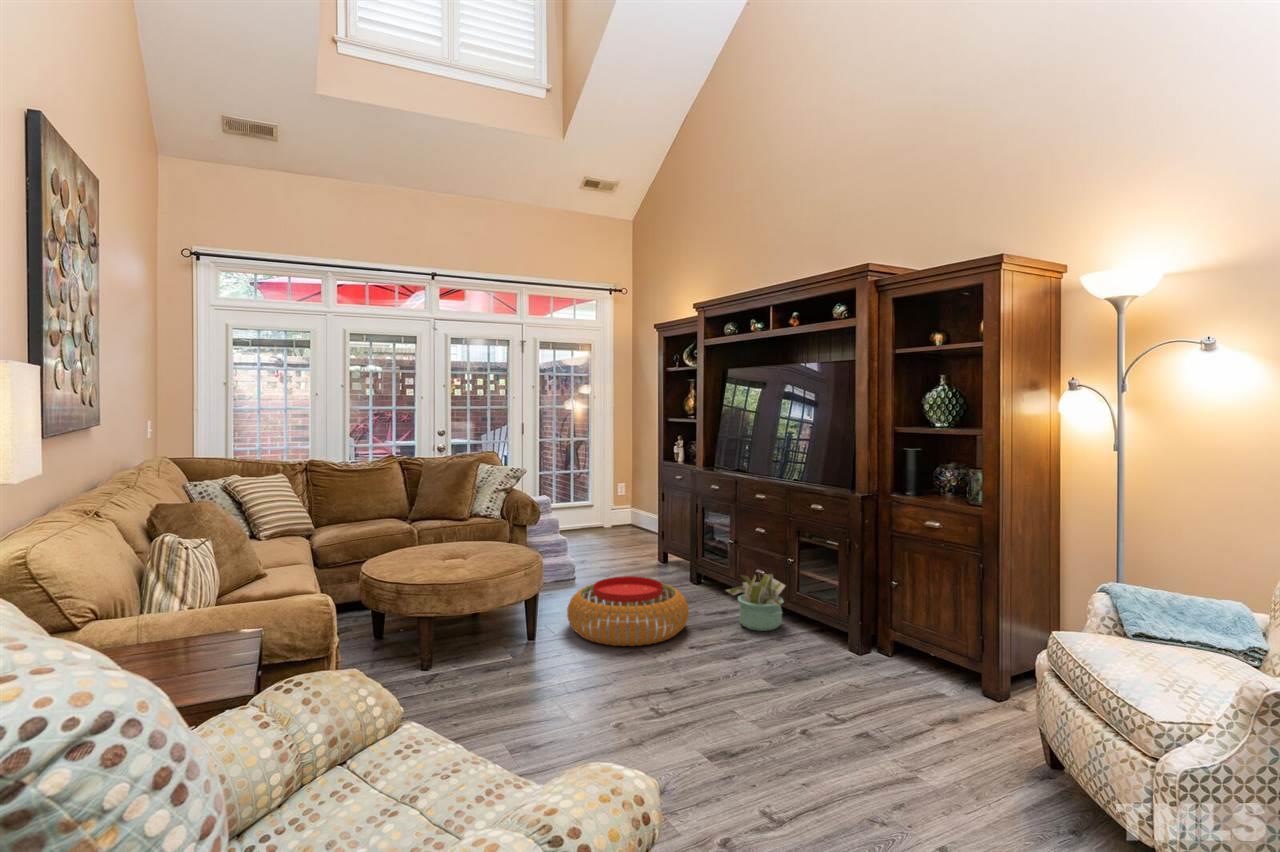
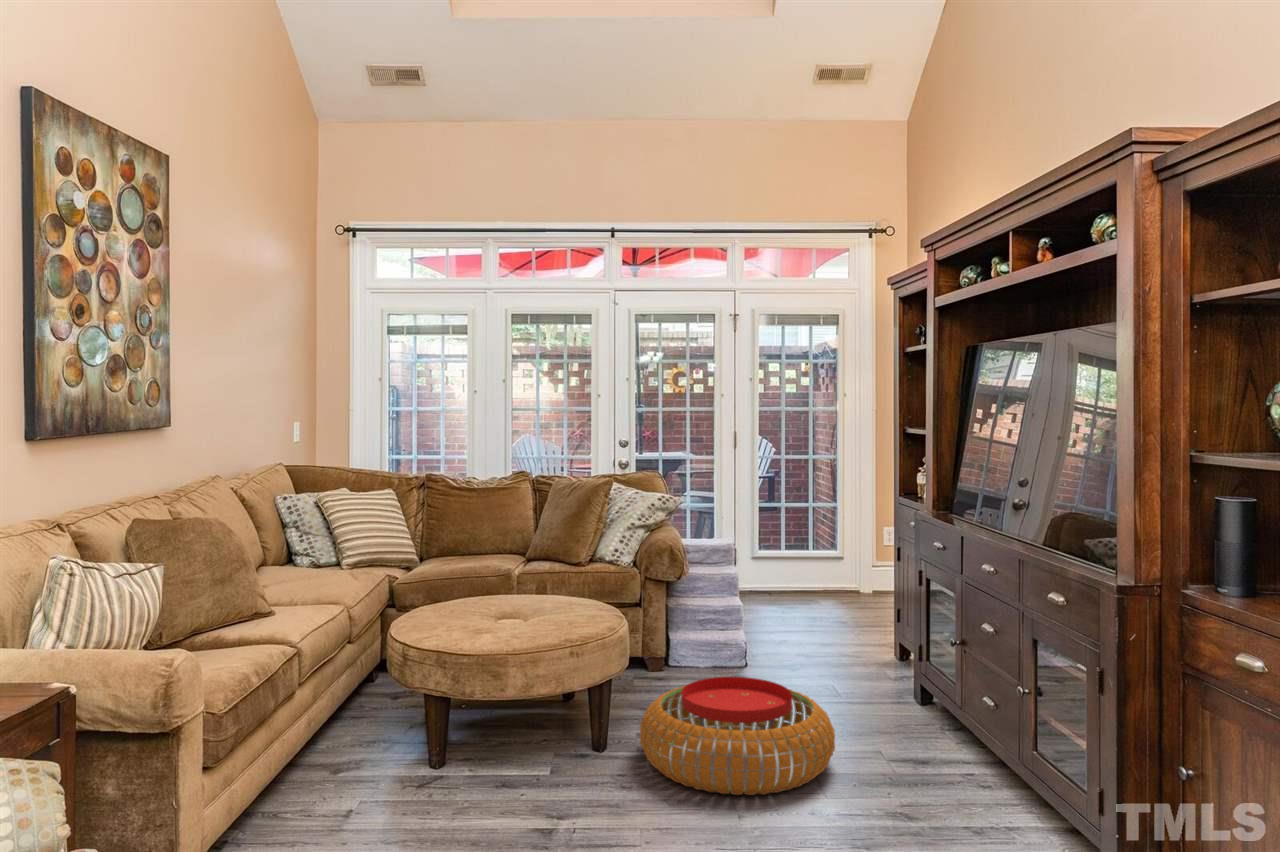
decorative plant: present [726,574,785,631] -> none [901,705,1013,814]

